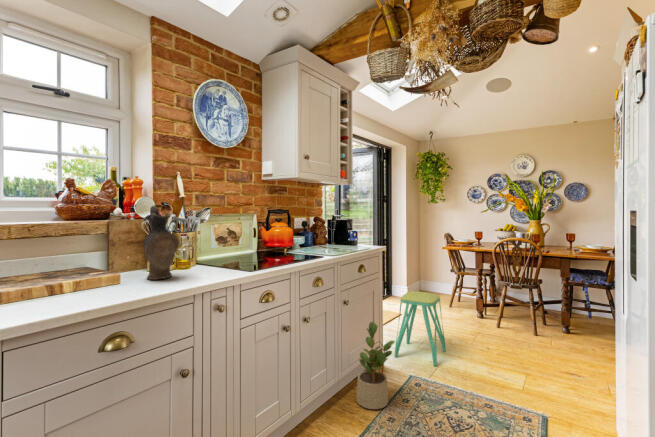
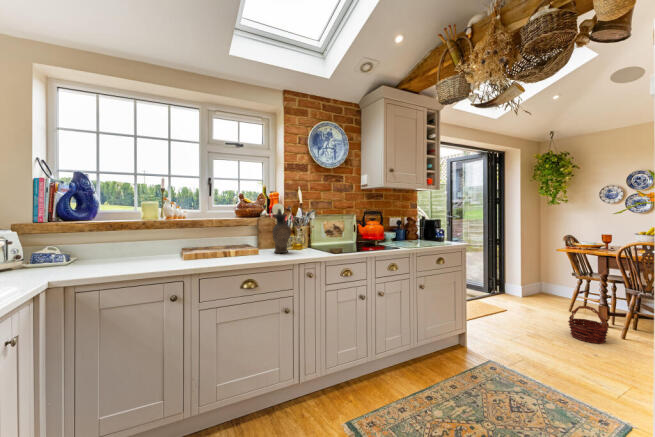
stool: present [395,291,446,366] -> none [481,287,540,359]
basket: none [459,300,491,335] -> present [568,306,608,343]
potted plant: present [357,322,394,409] -> none [429,304,465,377]

